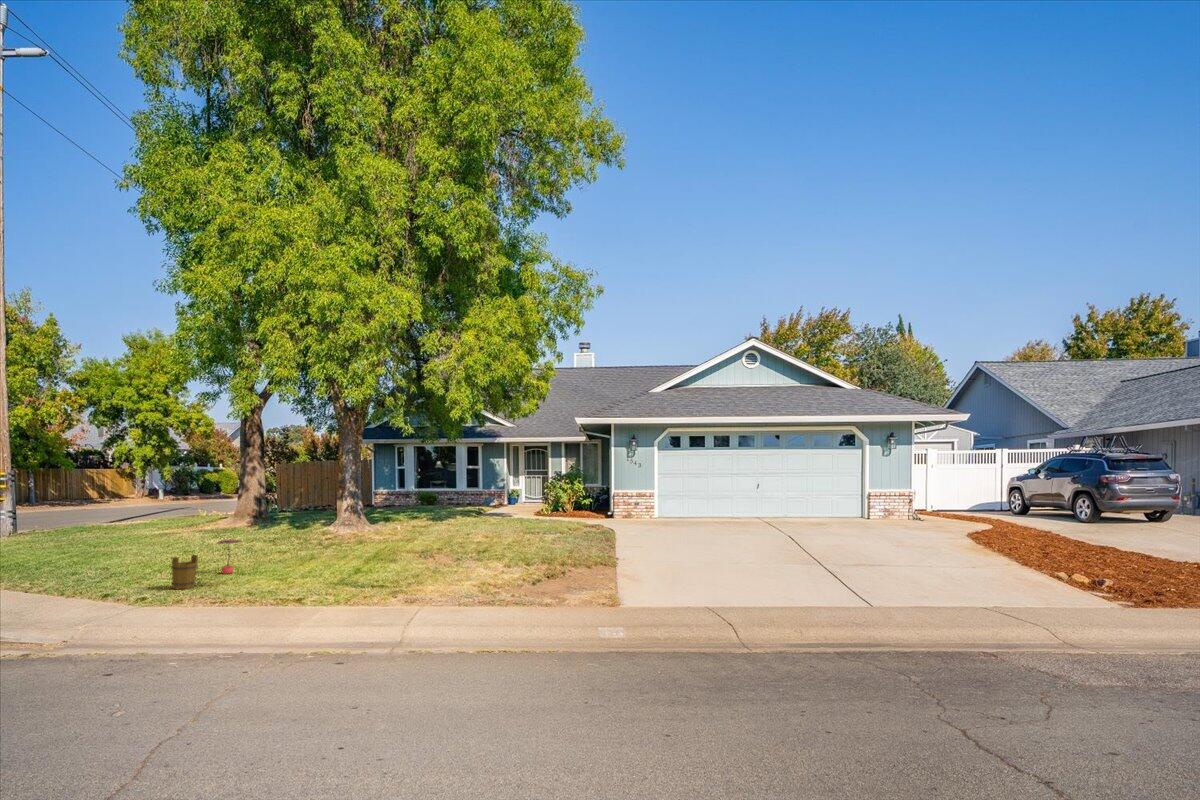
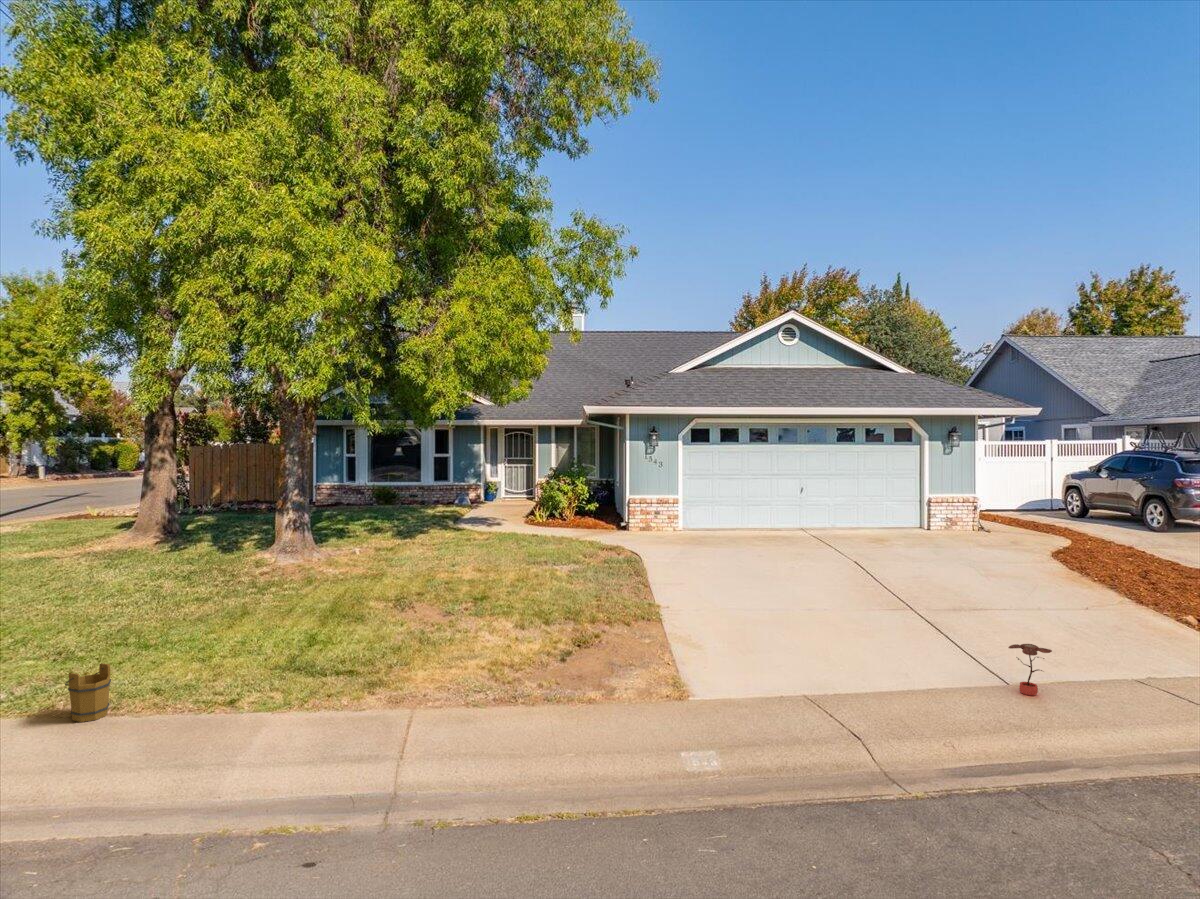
potted plant: present [217,539,241,574] -> present [1008,644,1052,696]

